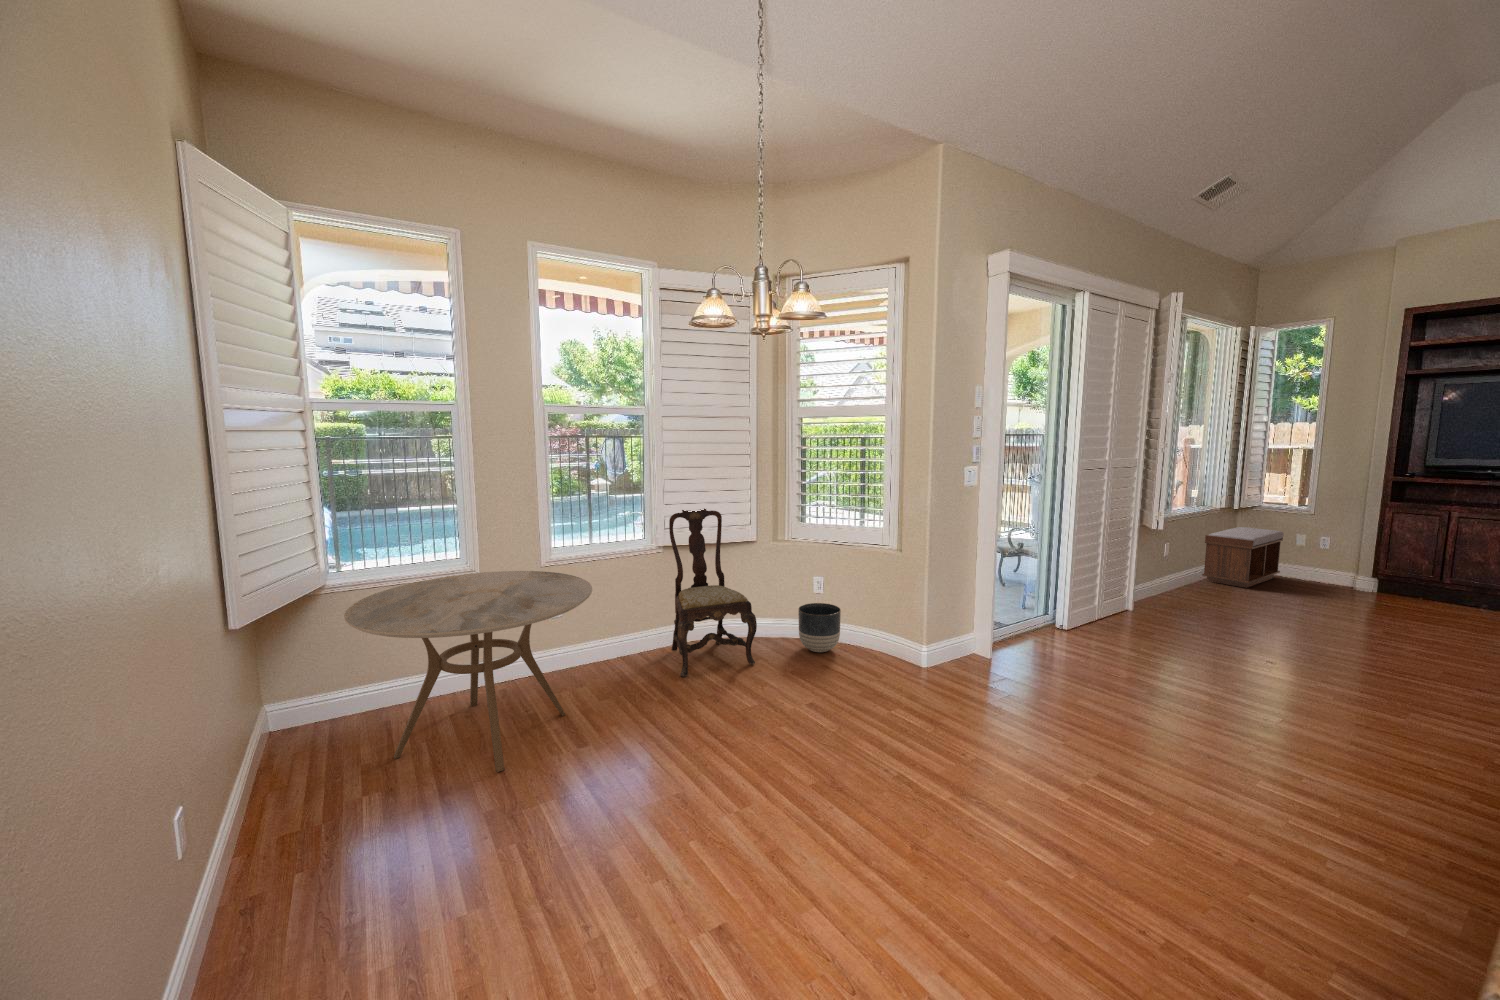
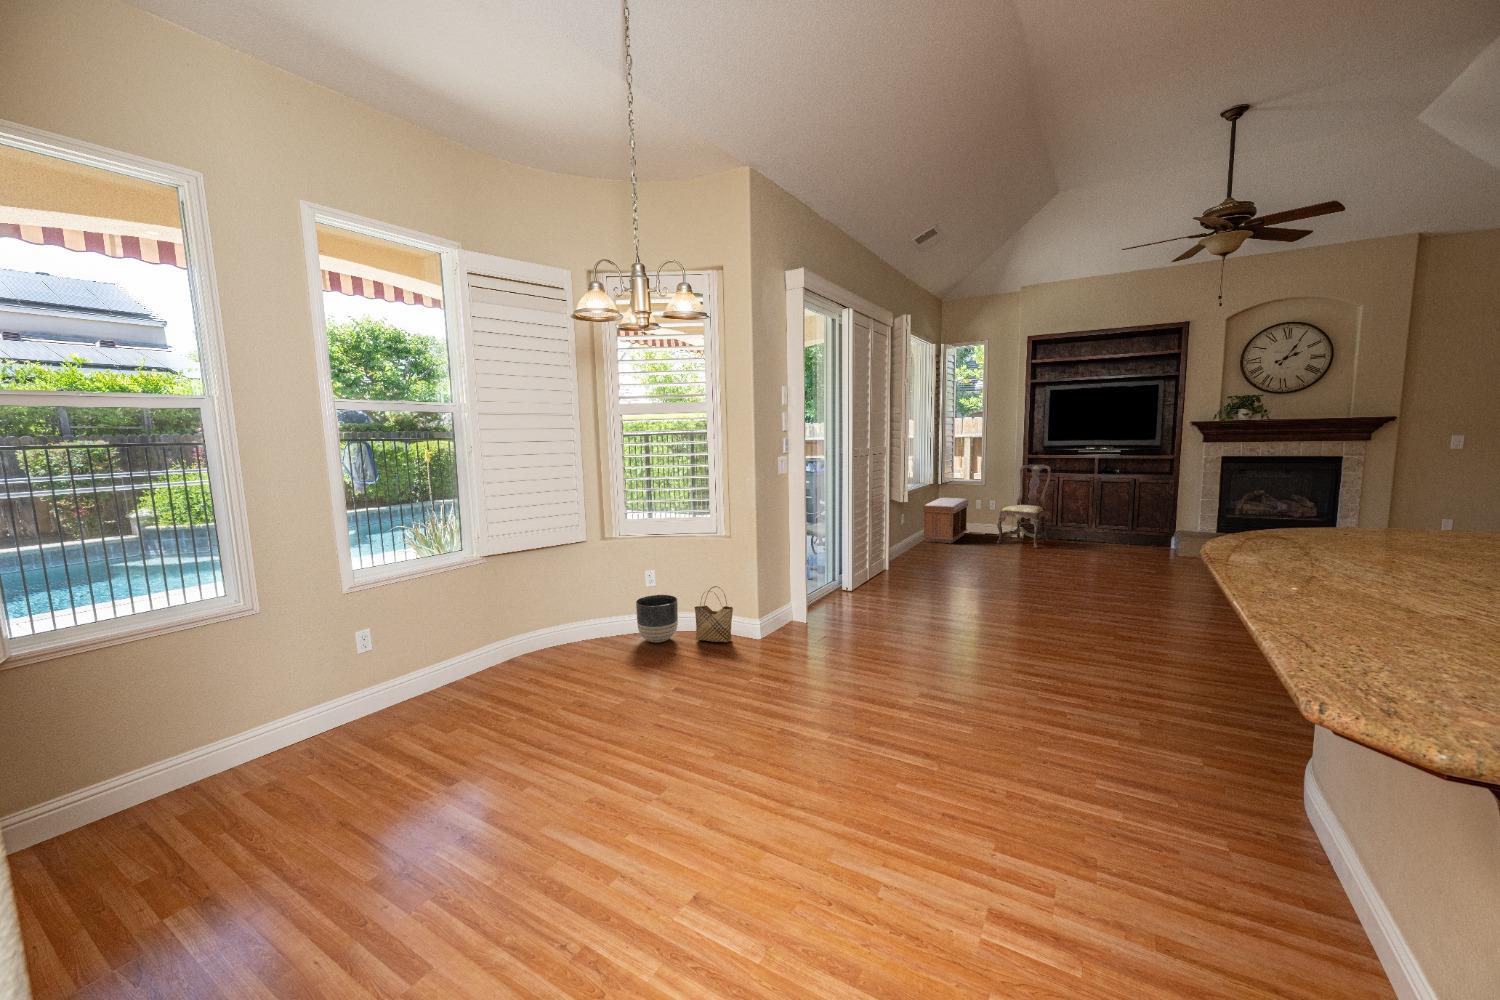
dining chair: present [669,509,757,677] -> present [997,464,1051,548]
dining table: present [344,571,592,772] -> none [92,596,447,863]
woven basket: none [856,603,897,665] -> present [694,586,733,642]

